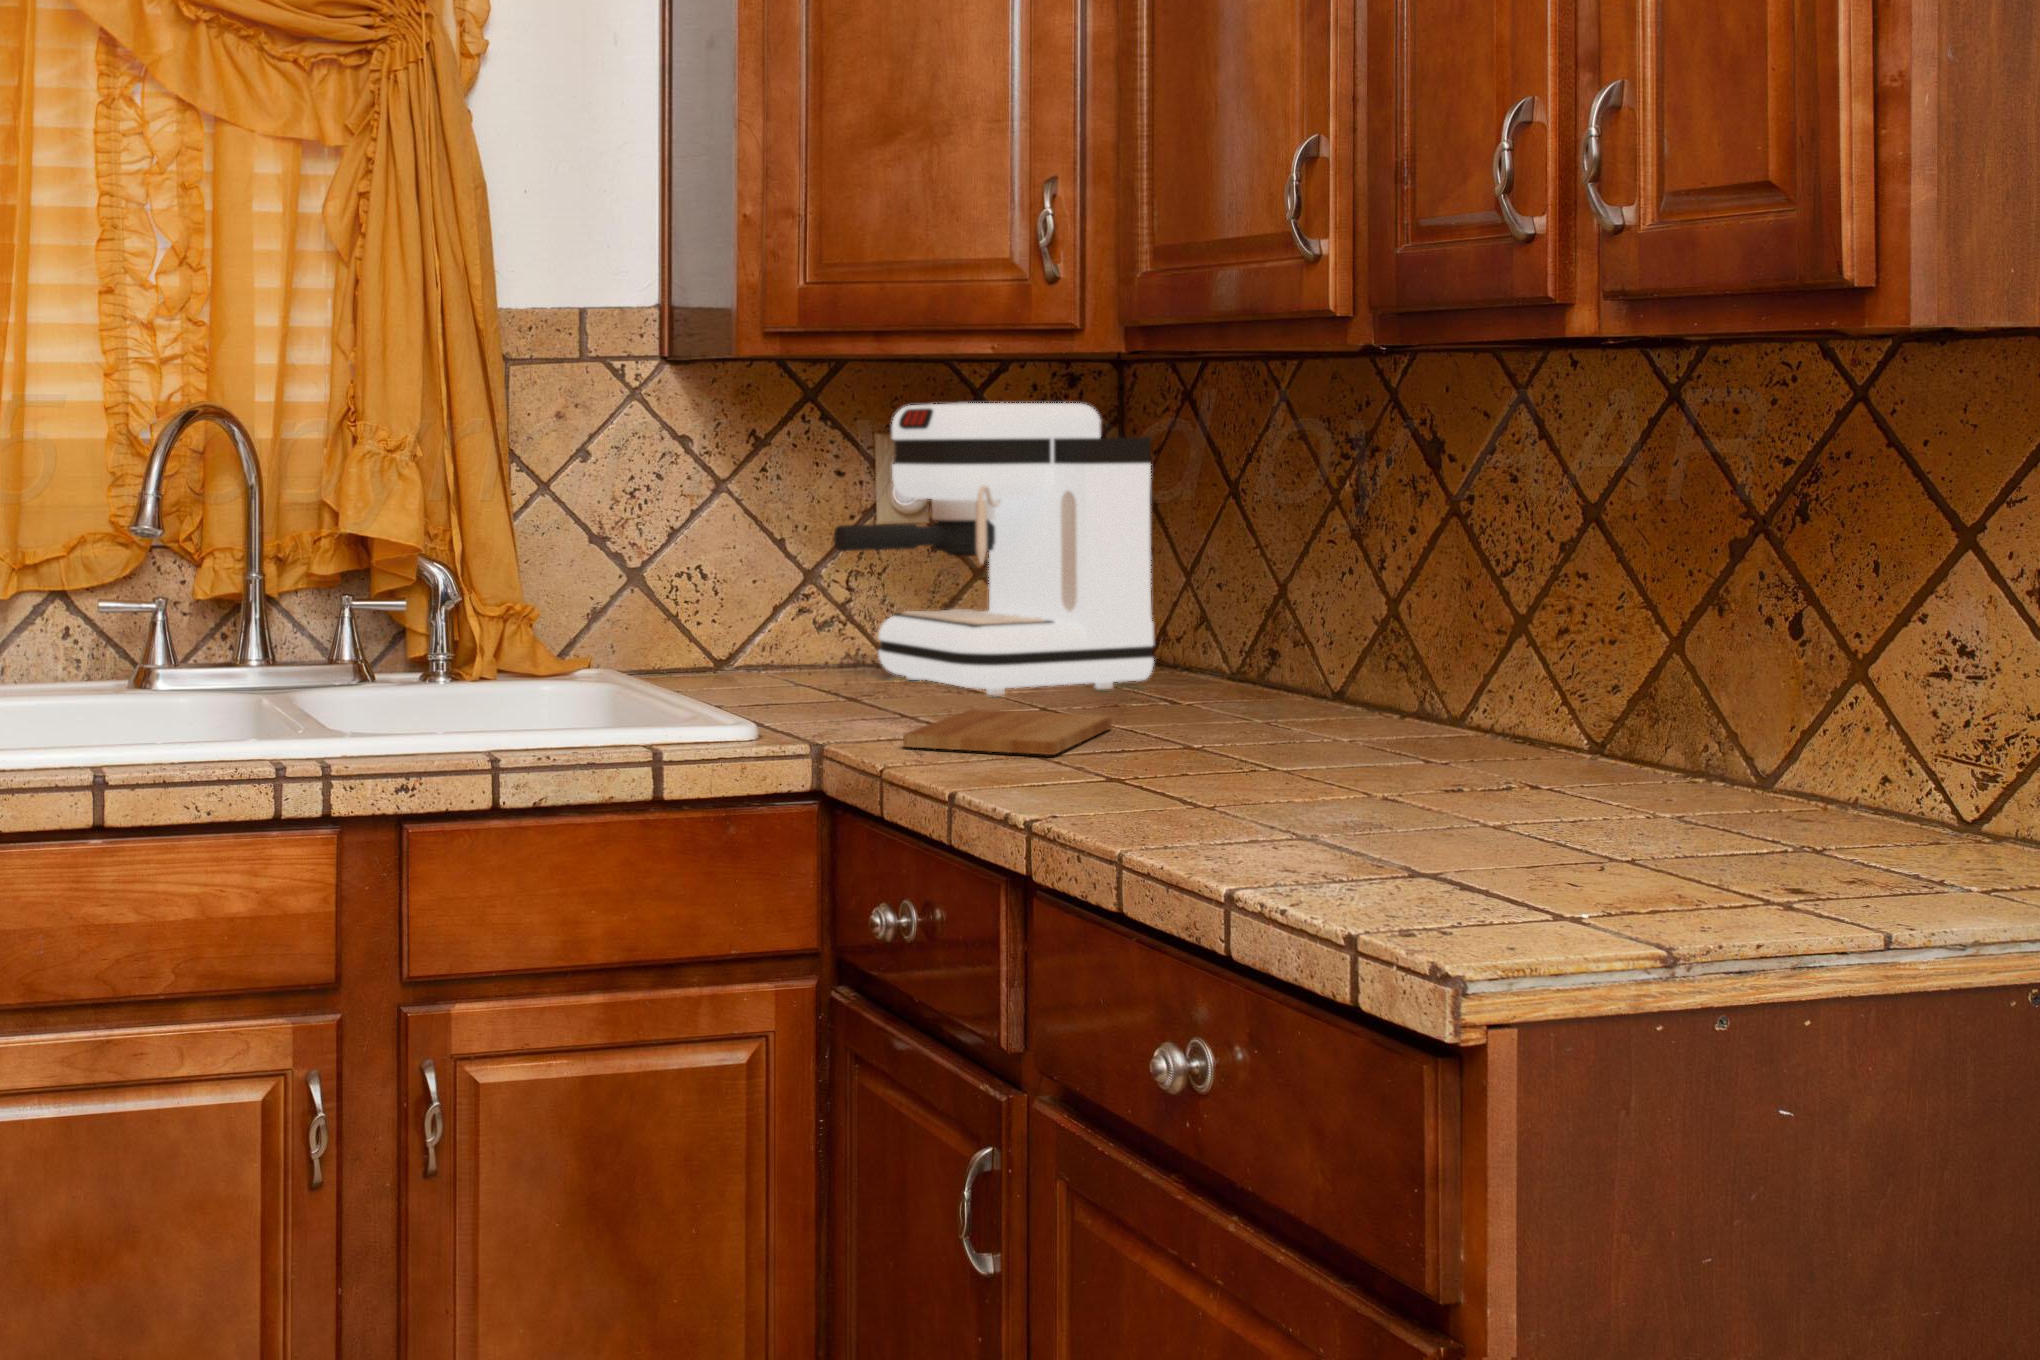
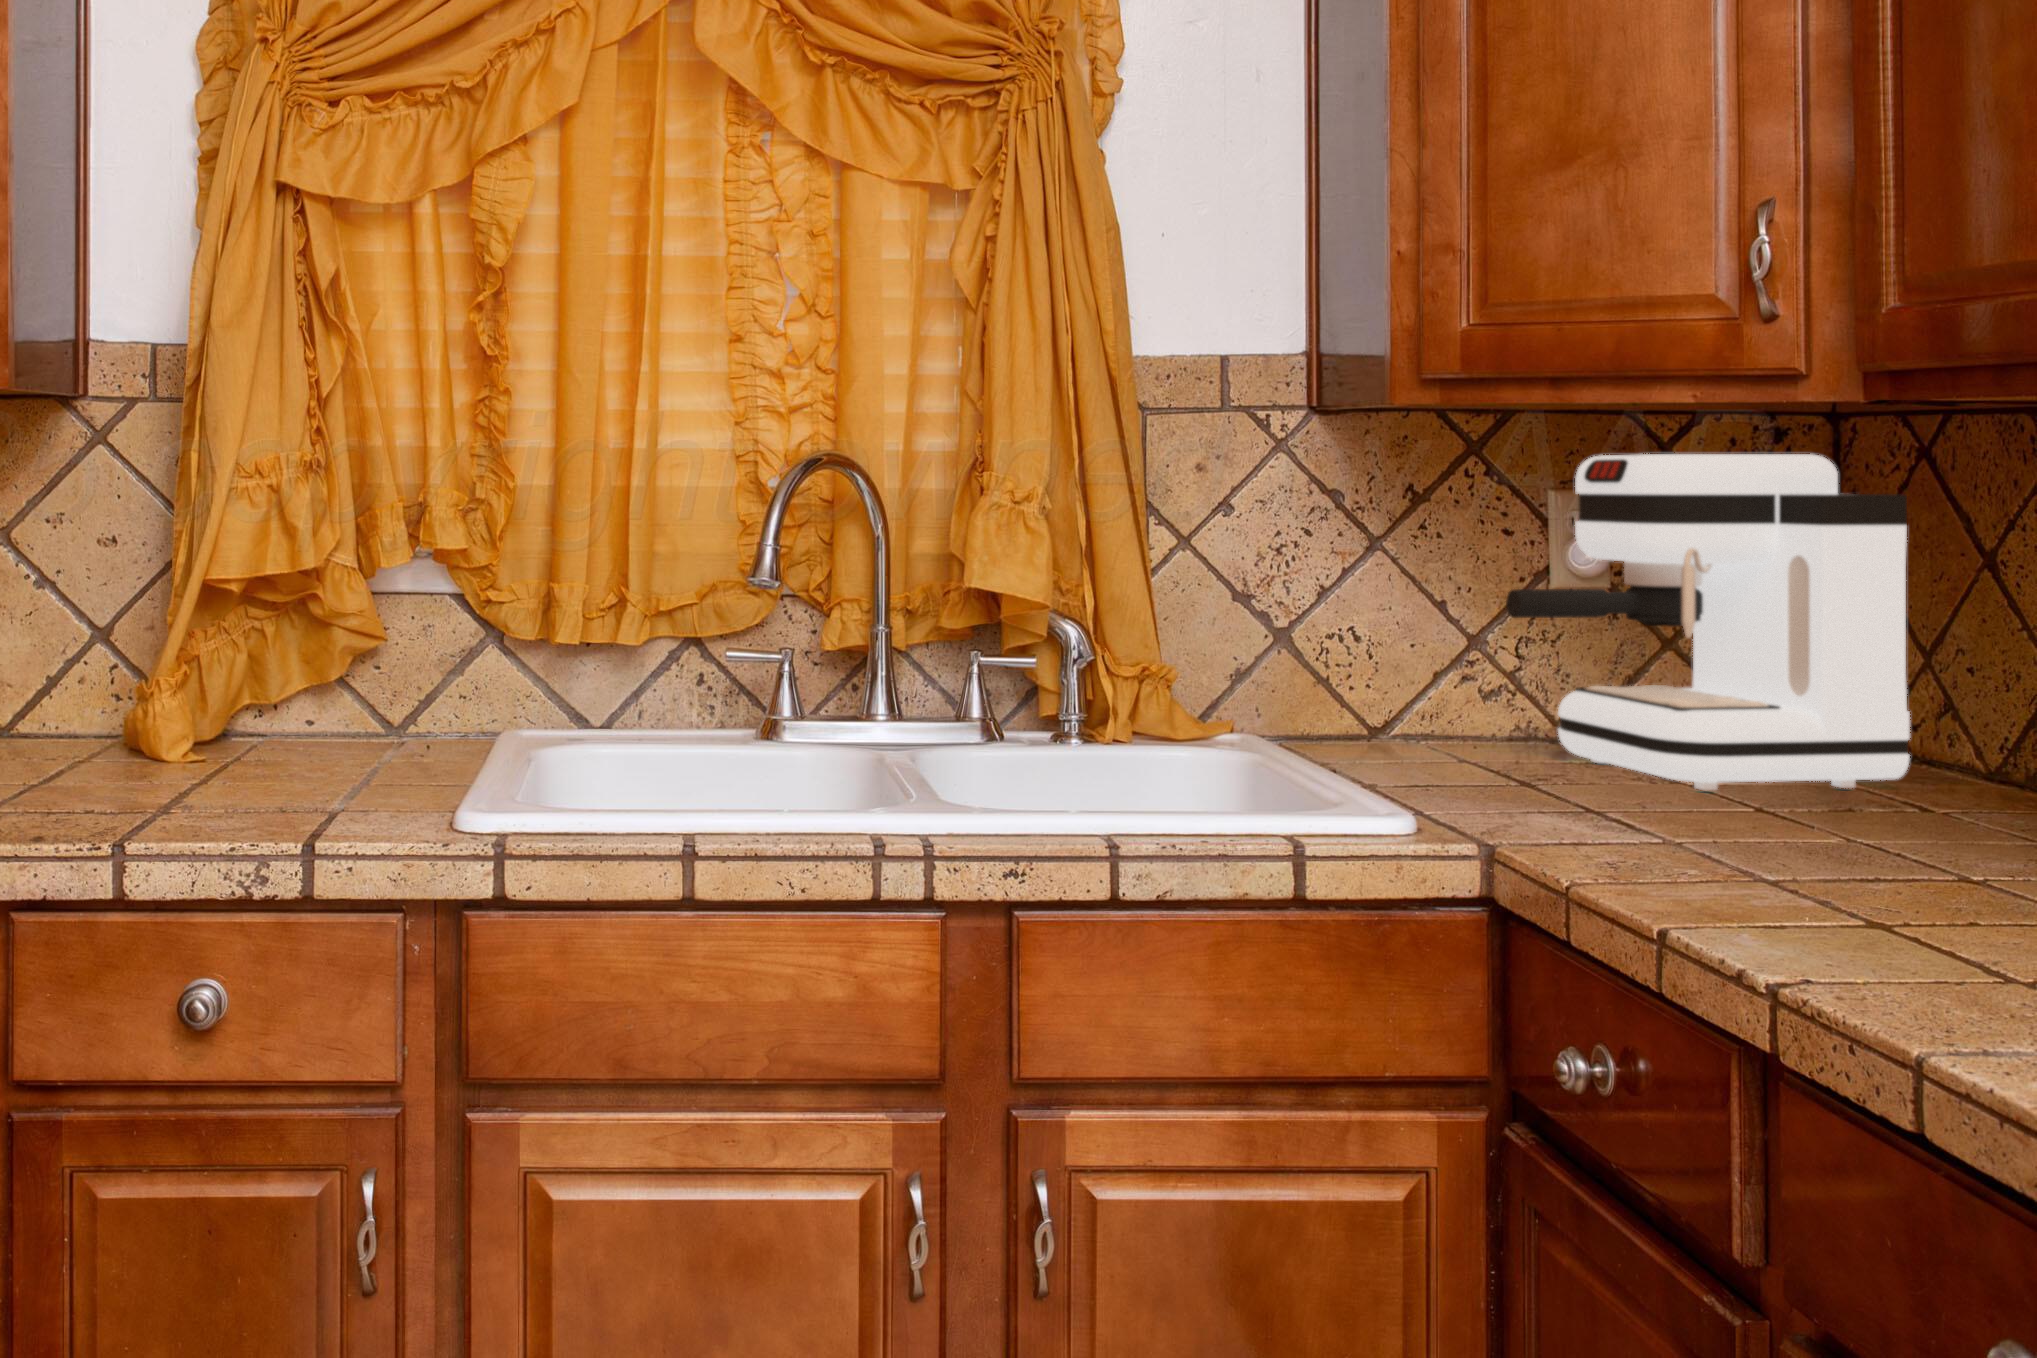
cutting board: present [903,709,1112,755] -> none [1600,812,1869,884]

